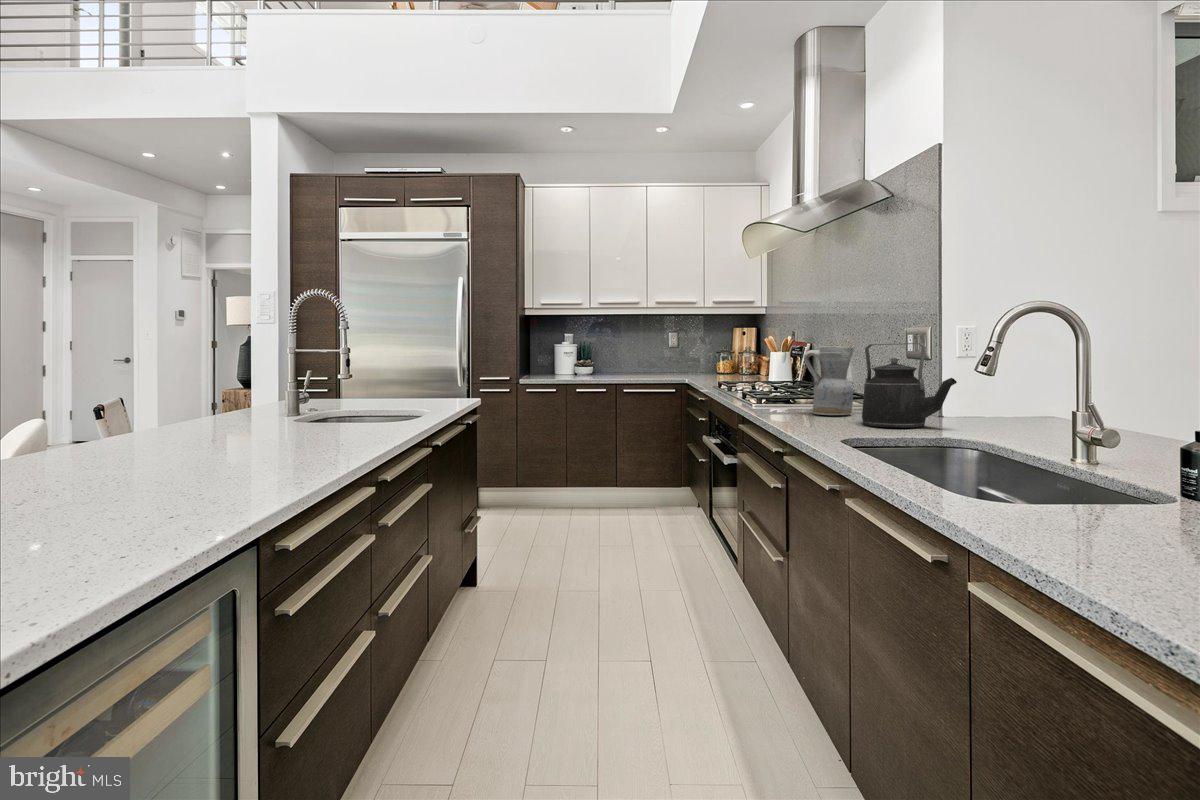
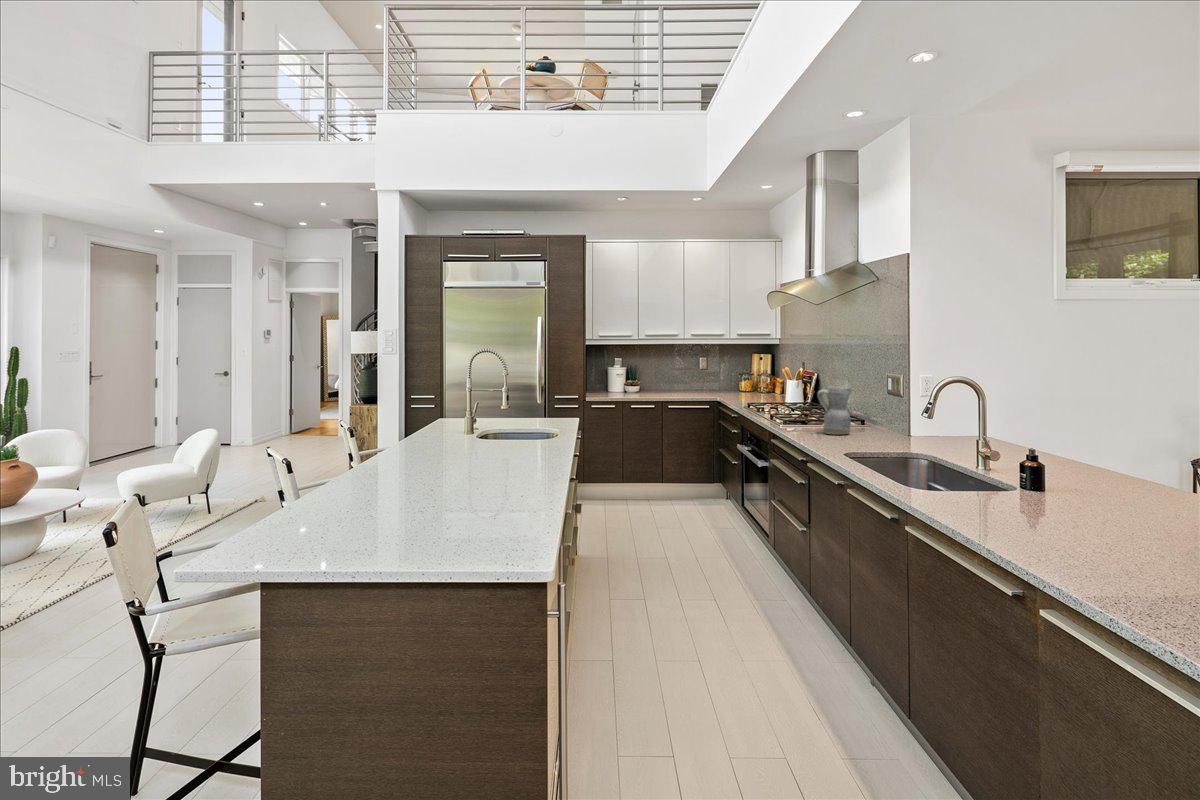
kettle: present [862,343,957,428] -> none [856,389,917,444]

